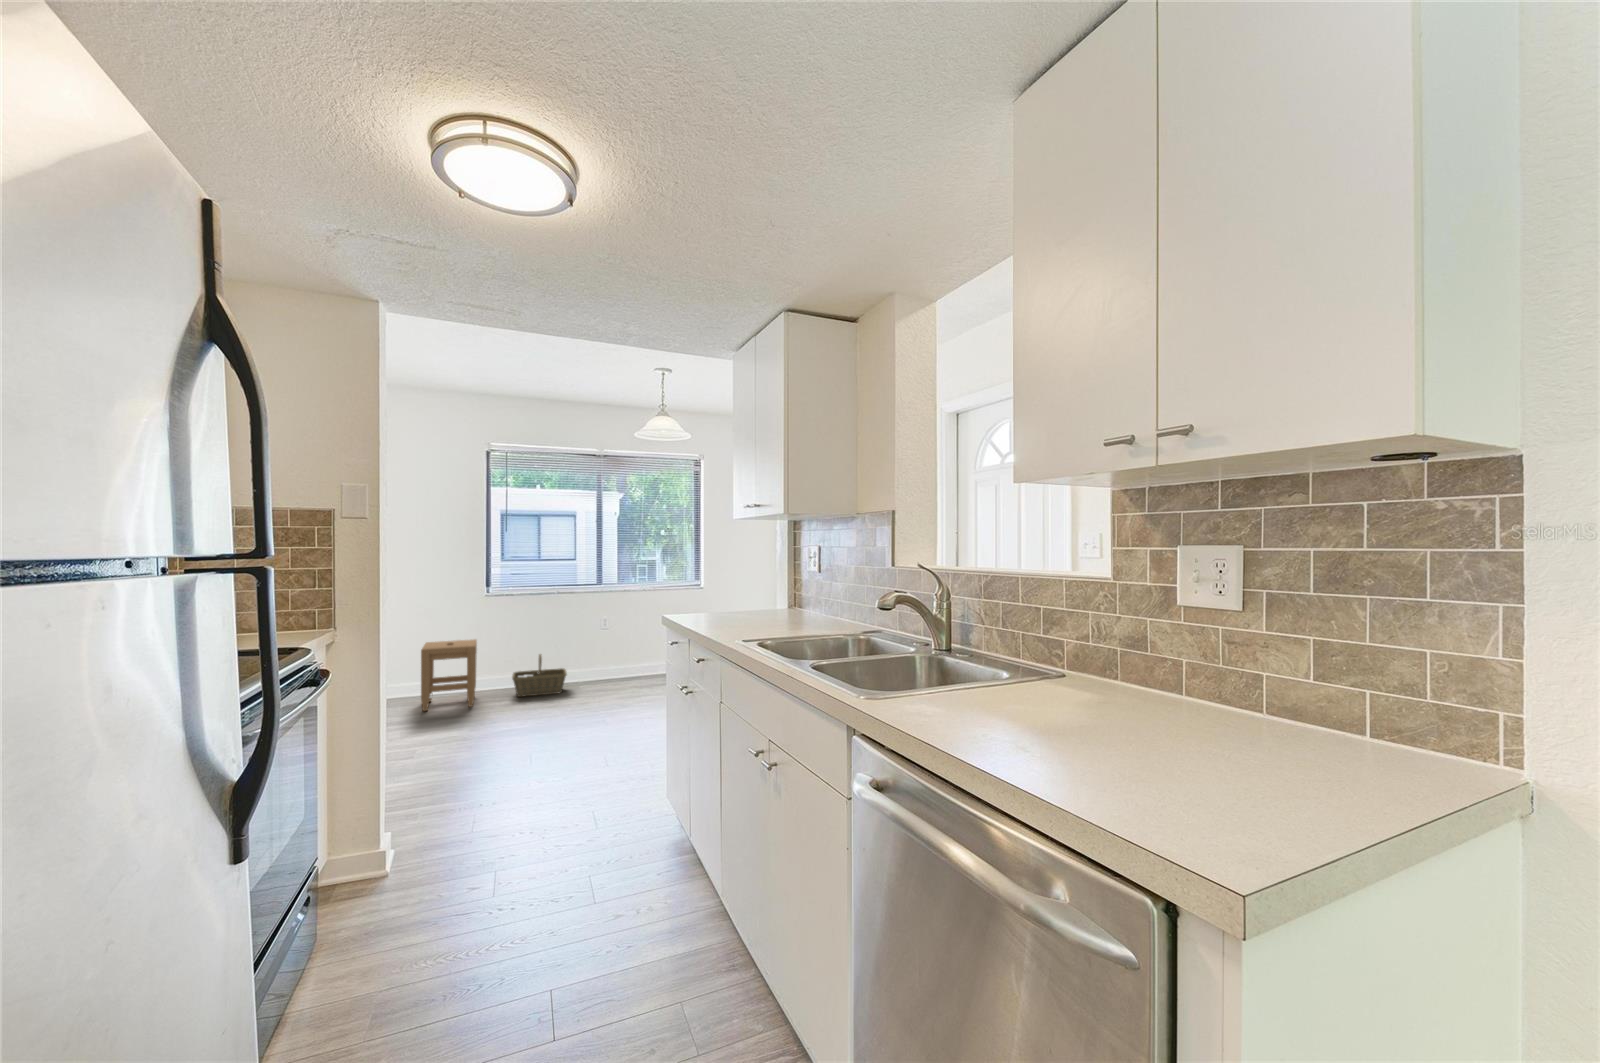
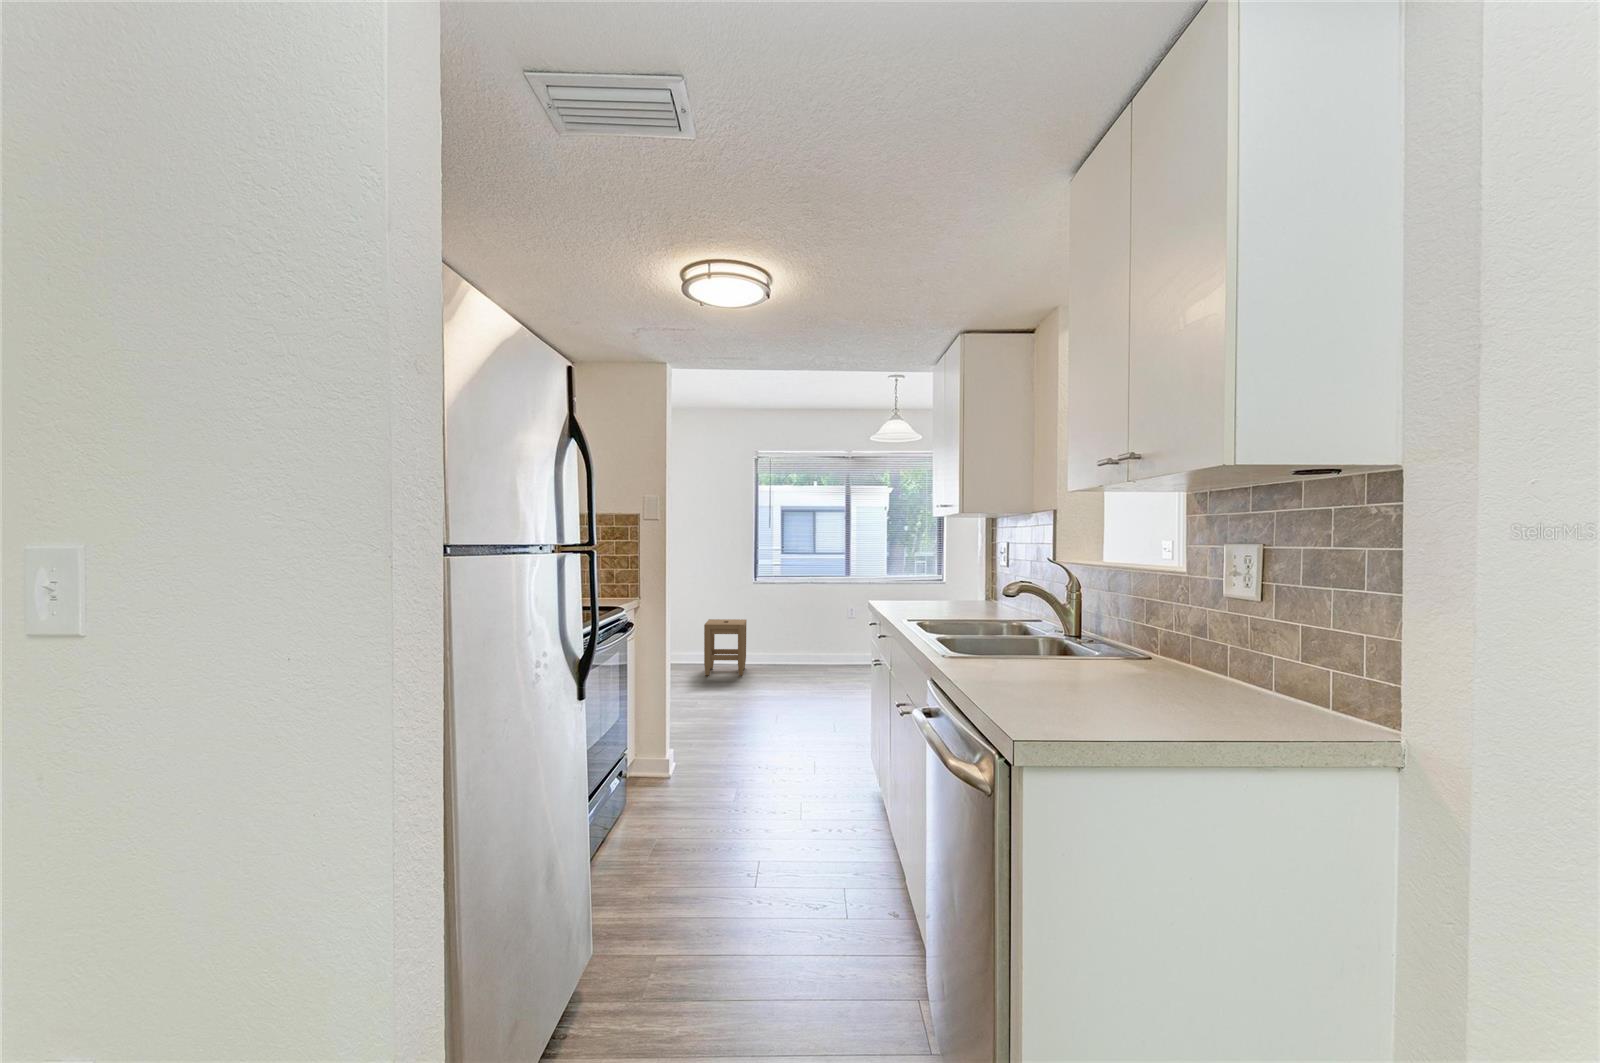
basket: present [512,654,567,697] -> none [773,636,818,672]

